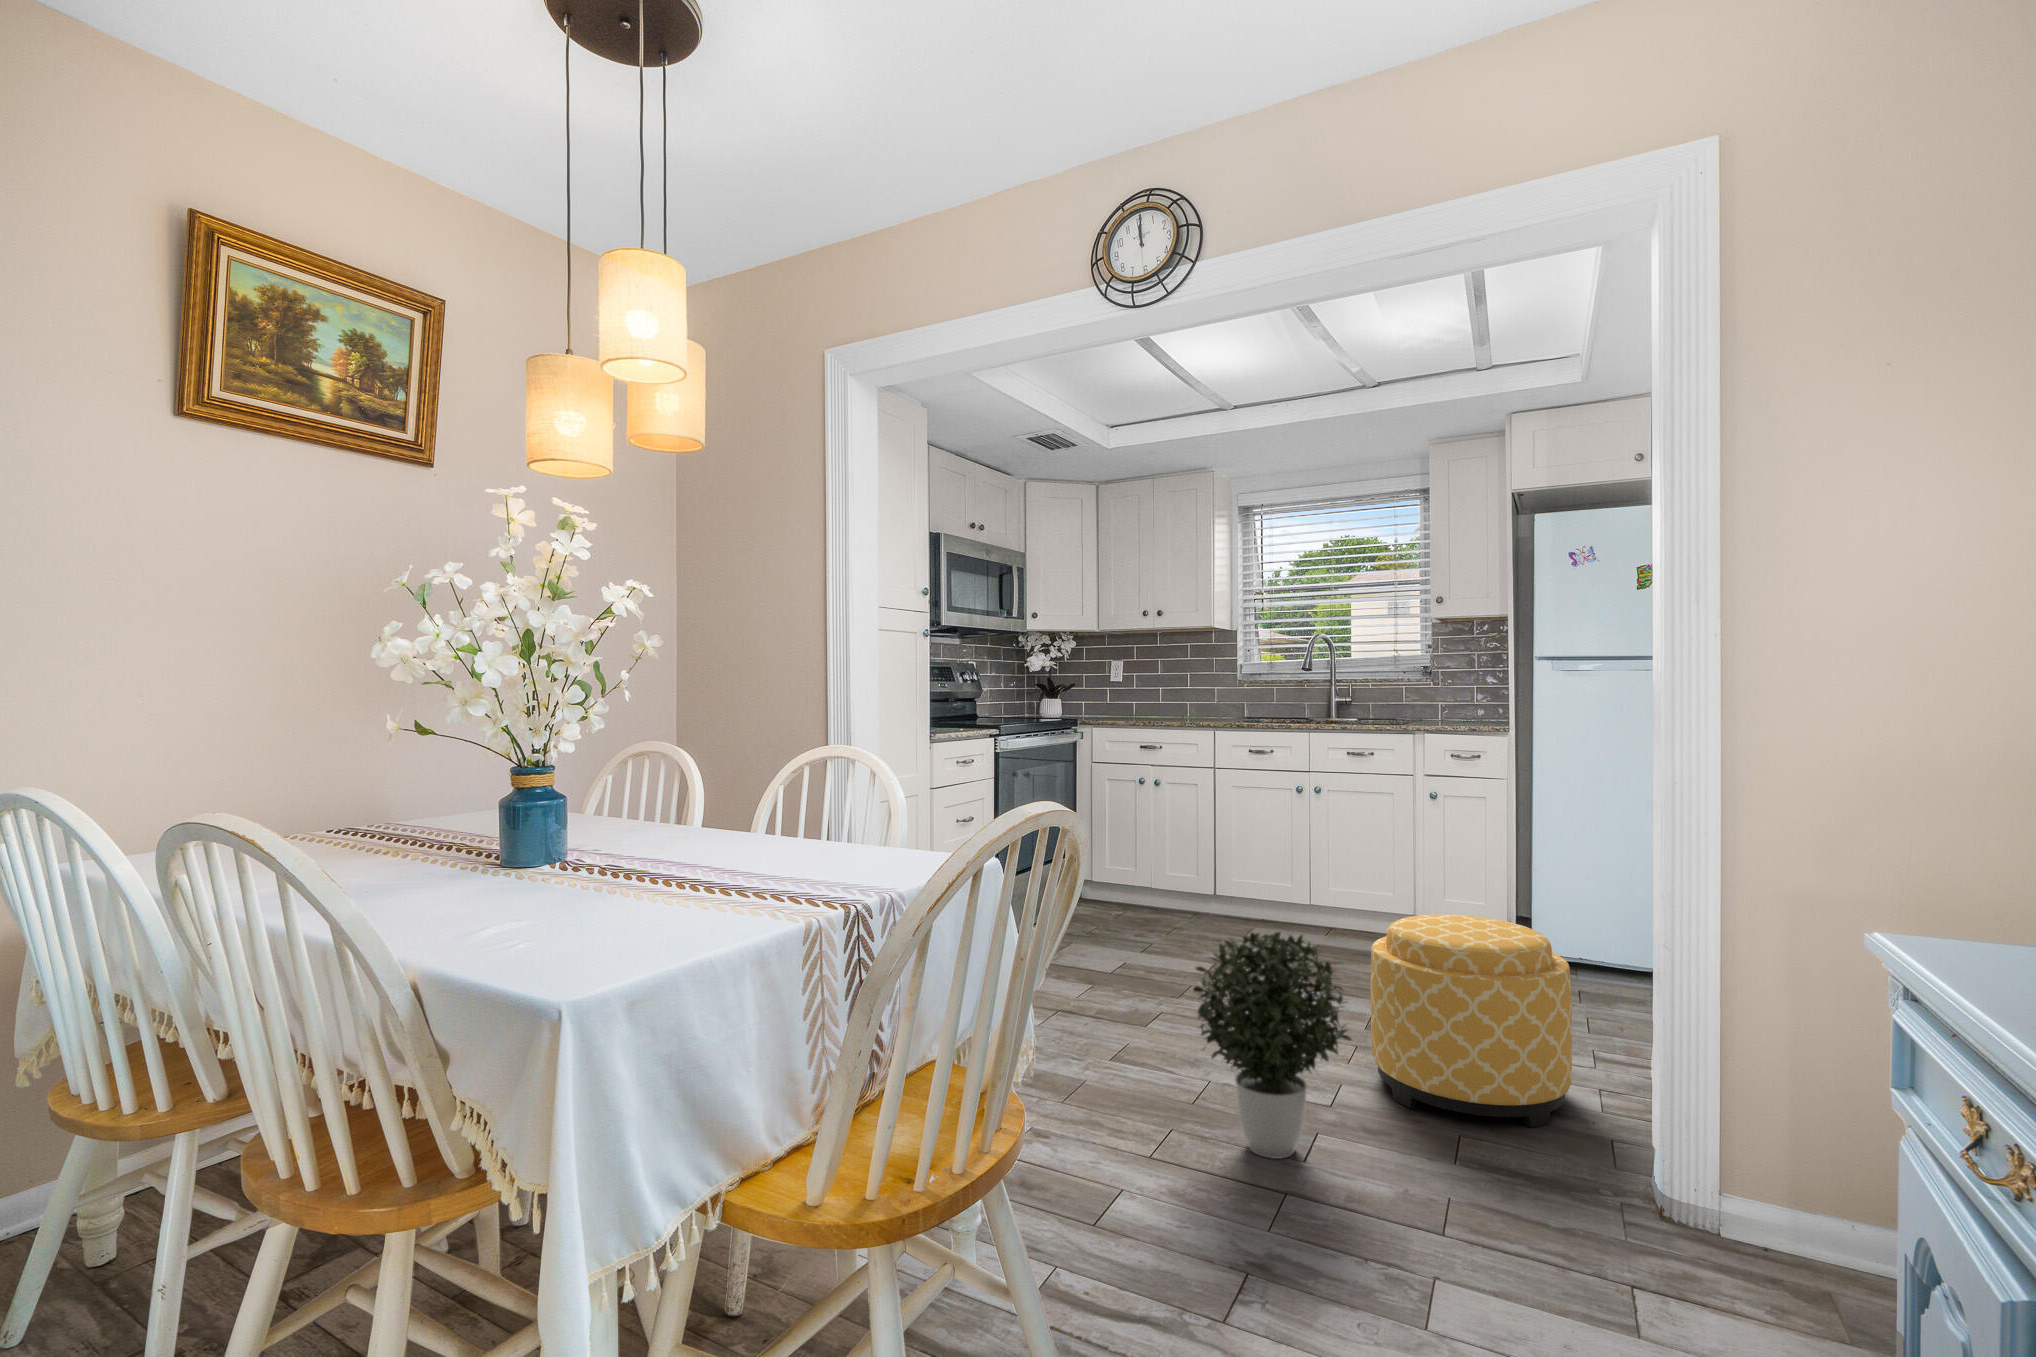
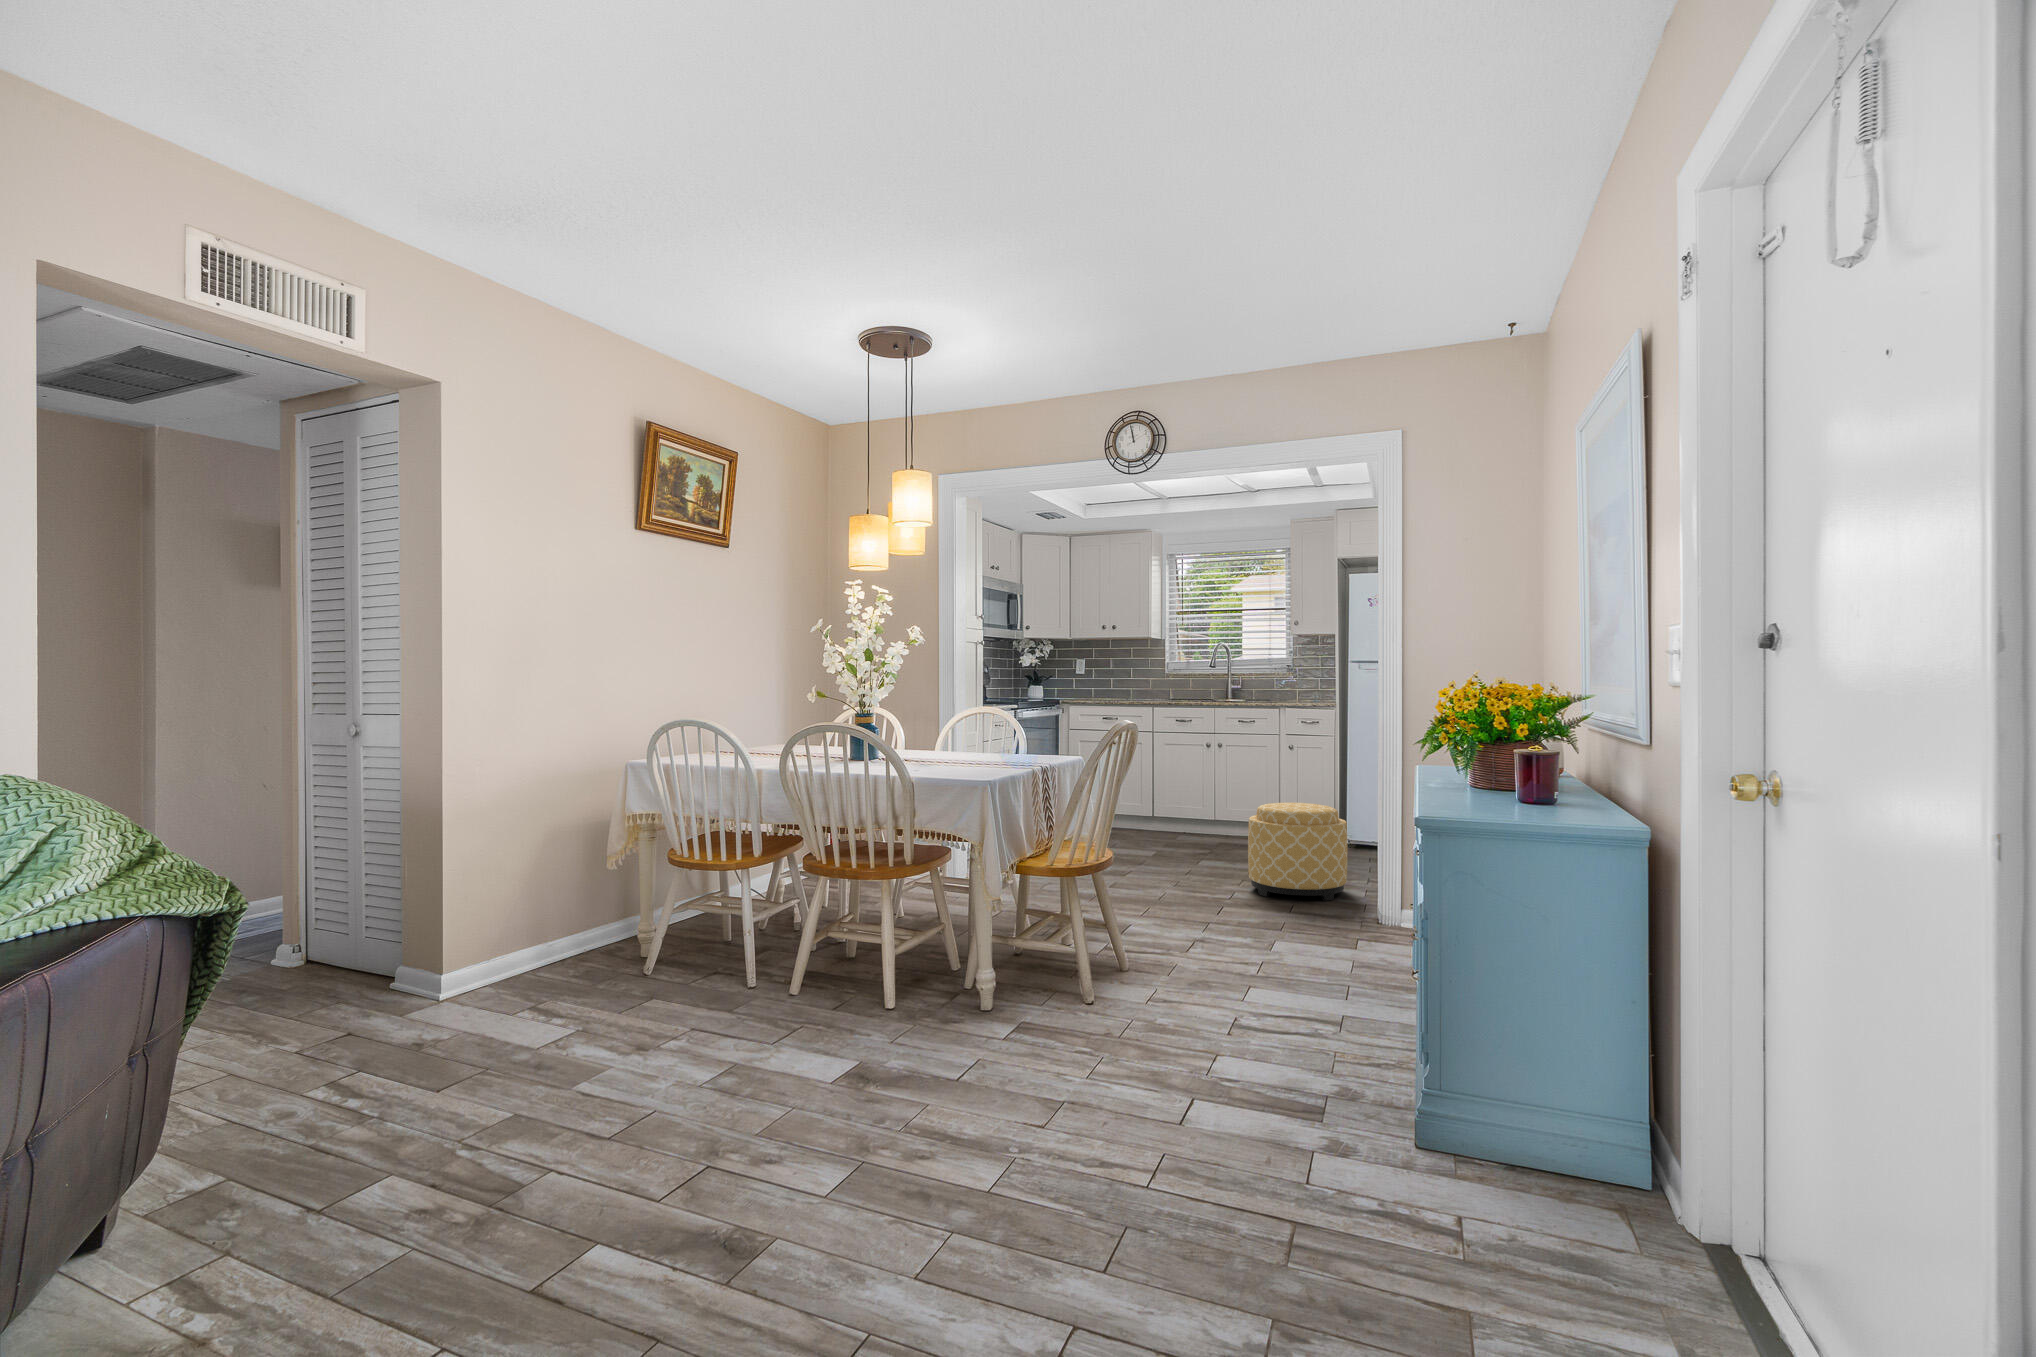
potted plant: present [1193,932,1351,1159] -> none [1159,801,1238,912]

